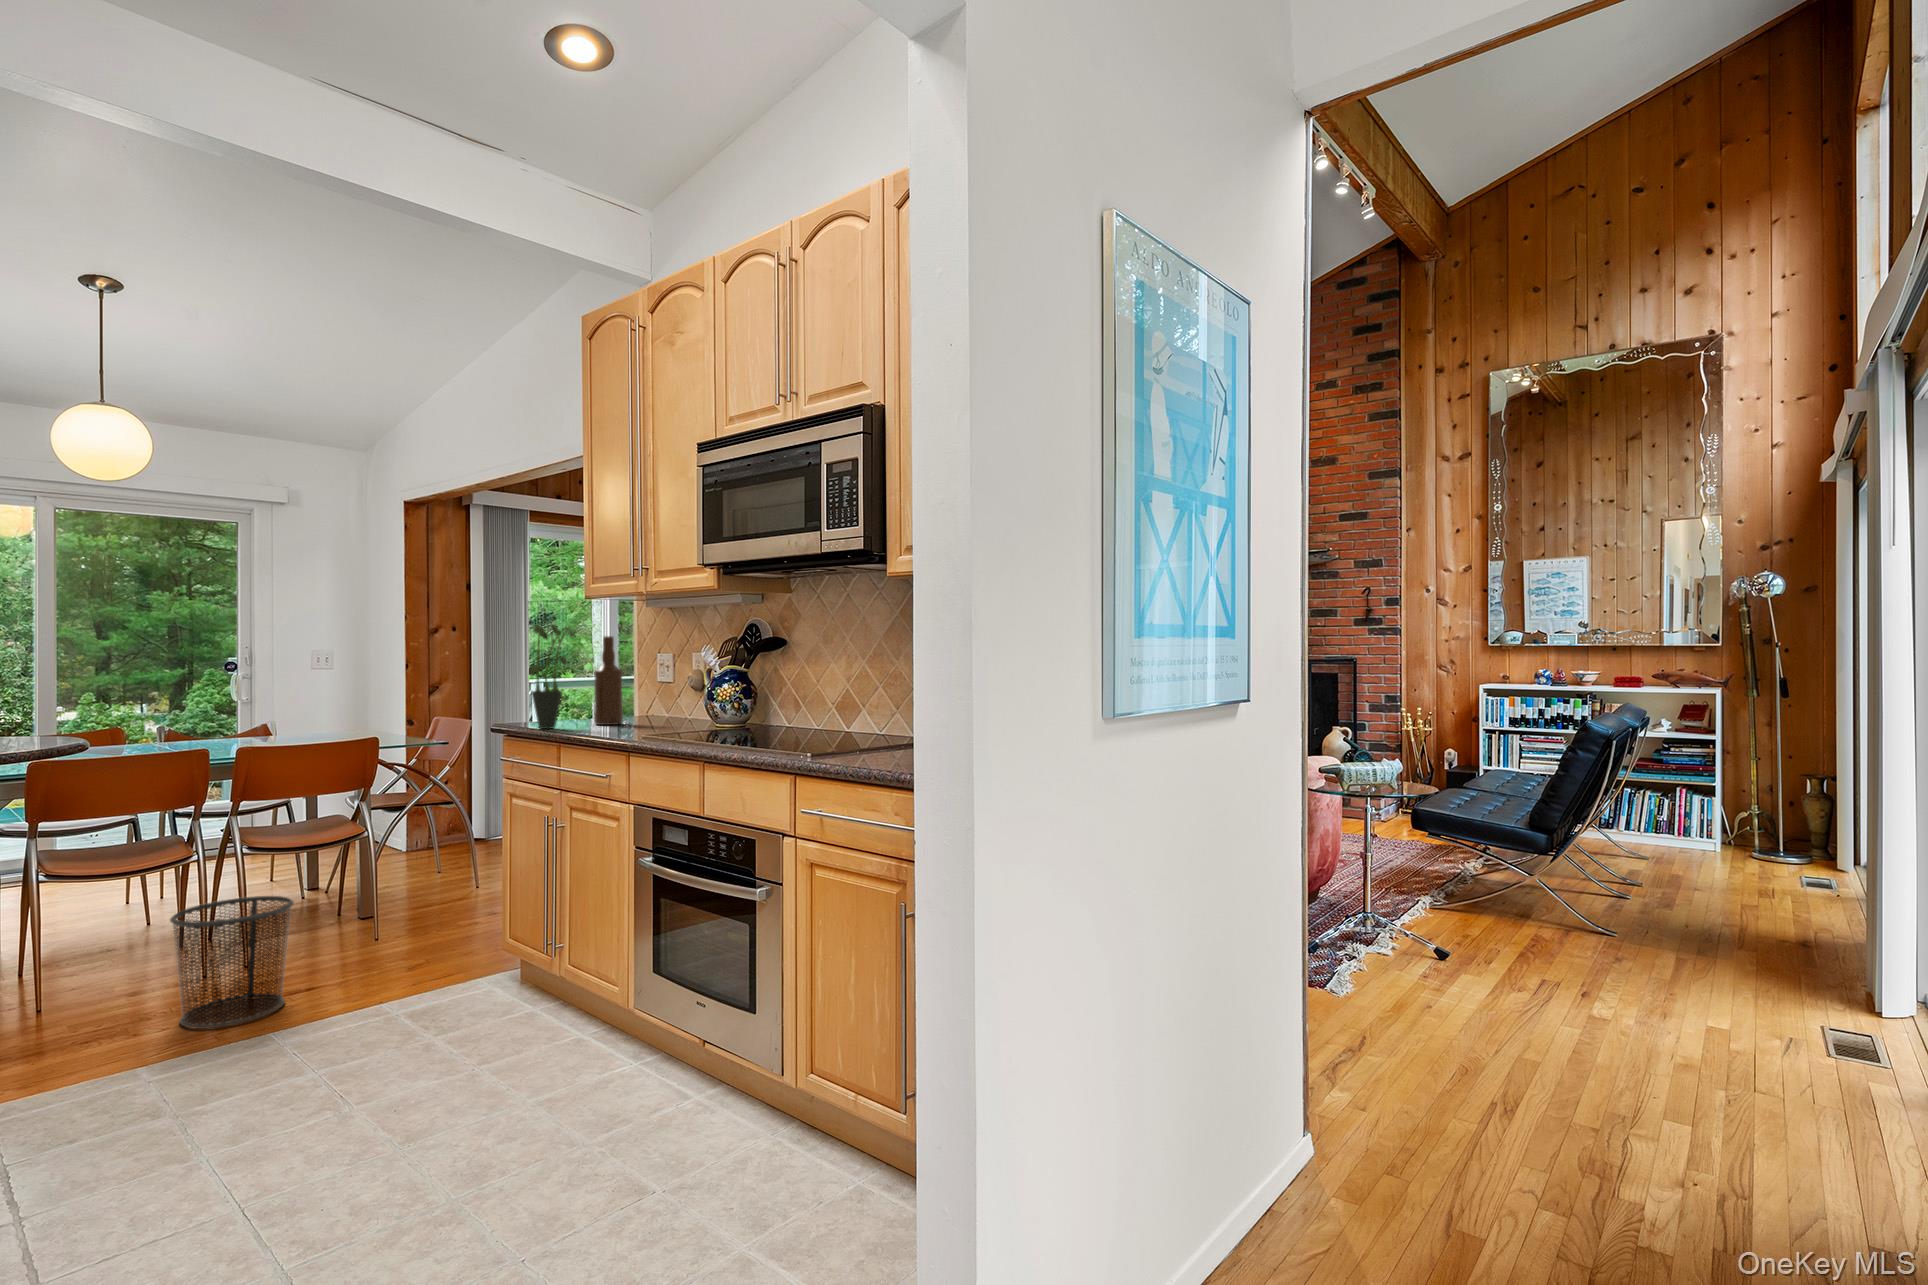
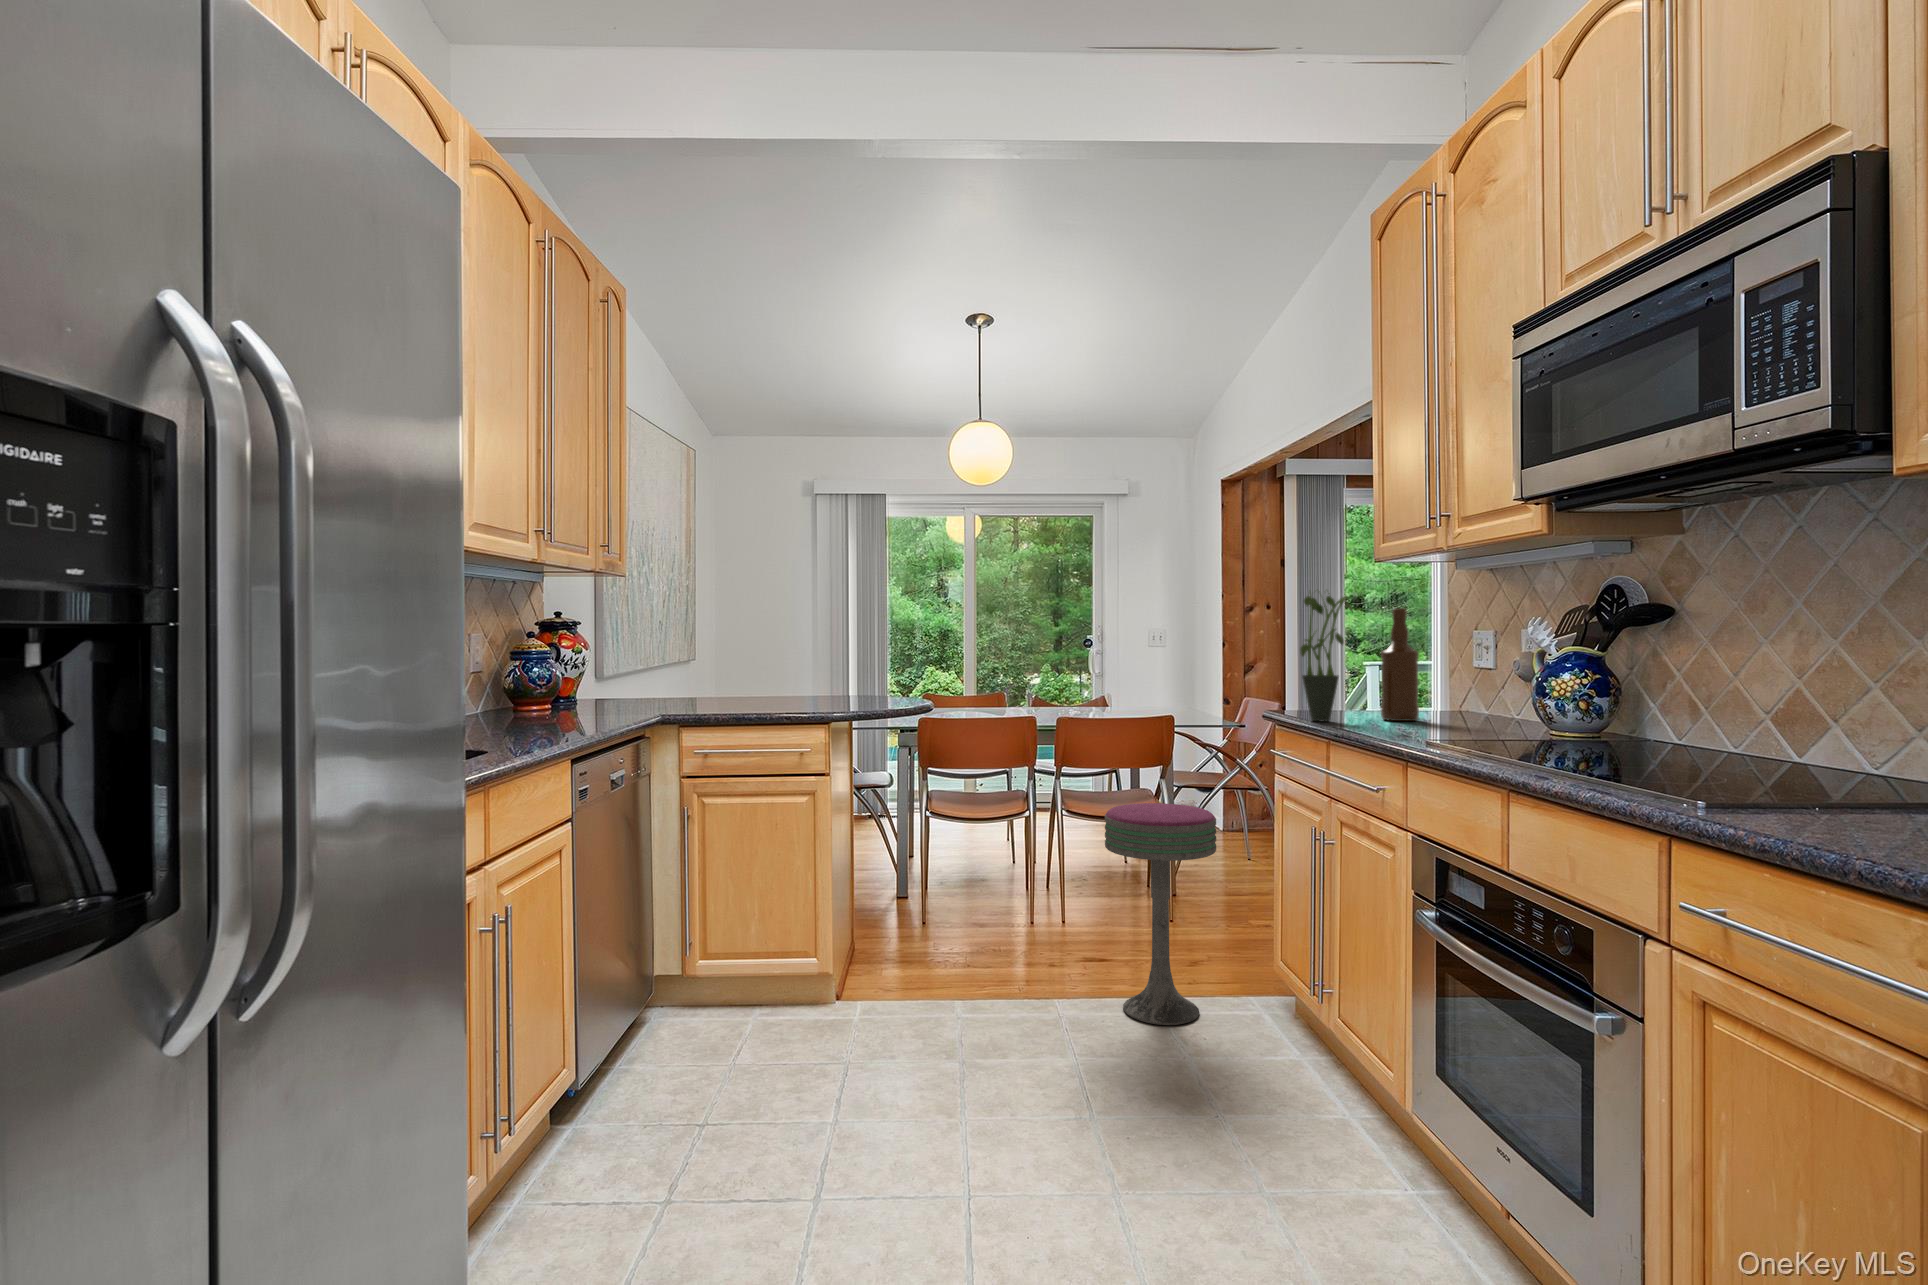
bar stool: none [323,818,446,1031] -> present [1105,803,1216,1025]
waste bin: present [170,896,294,1029] -> none [1002,857,1093,977]

